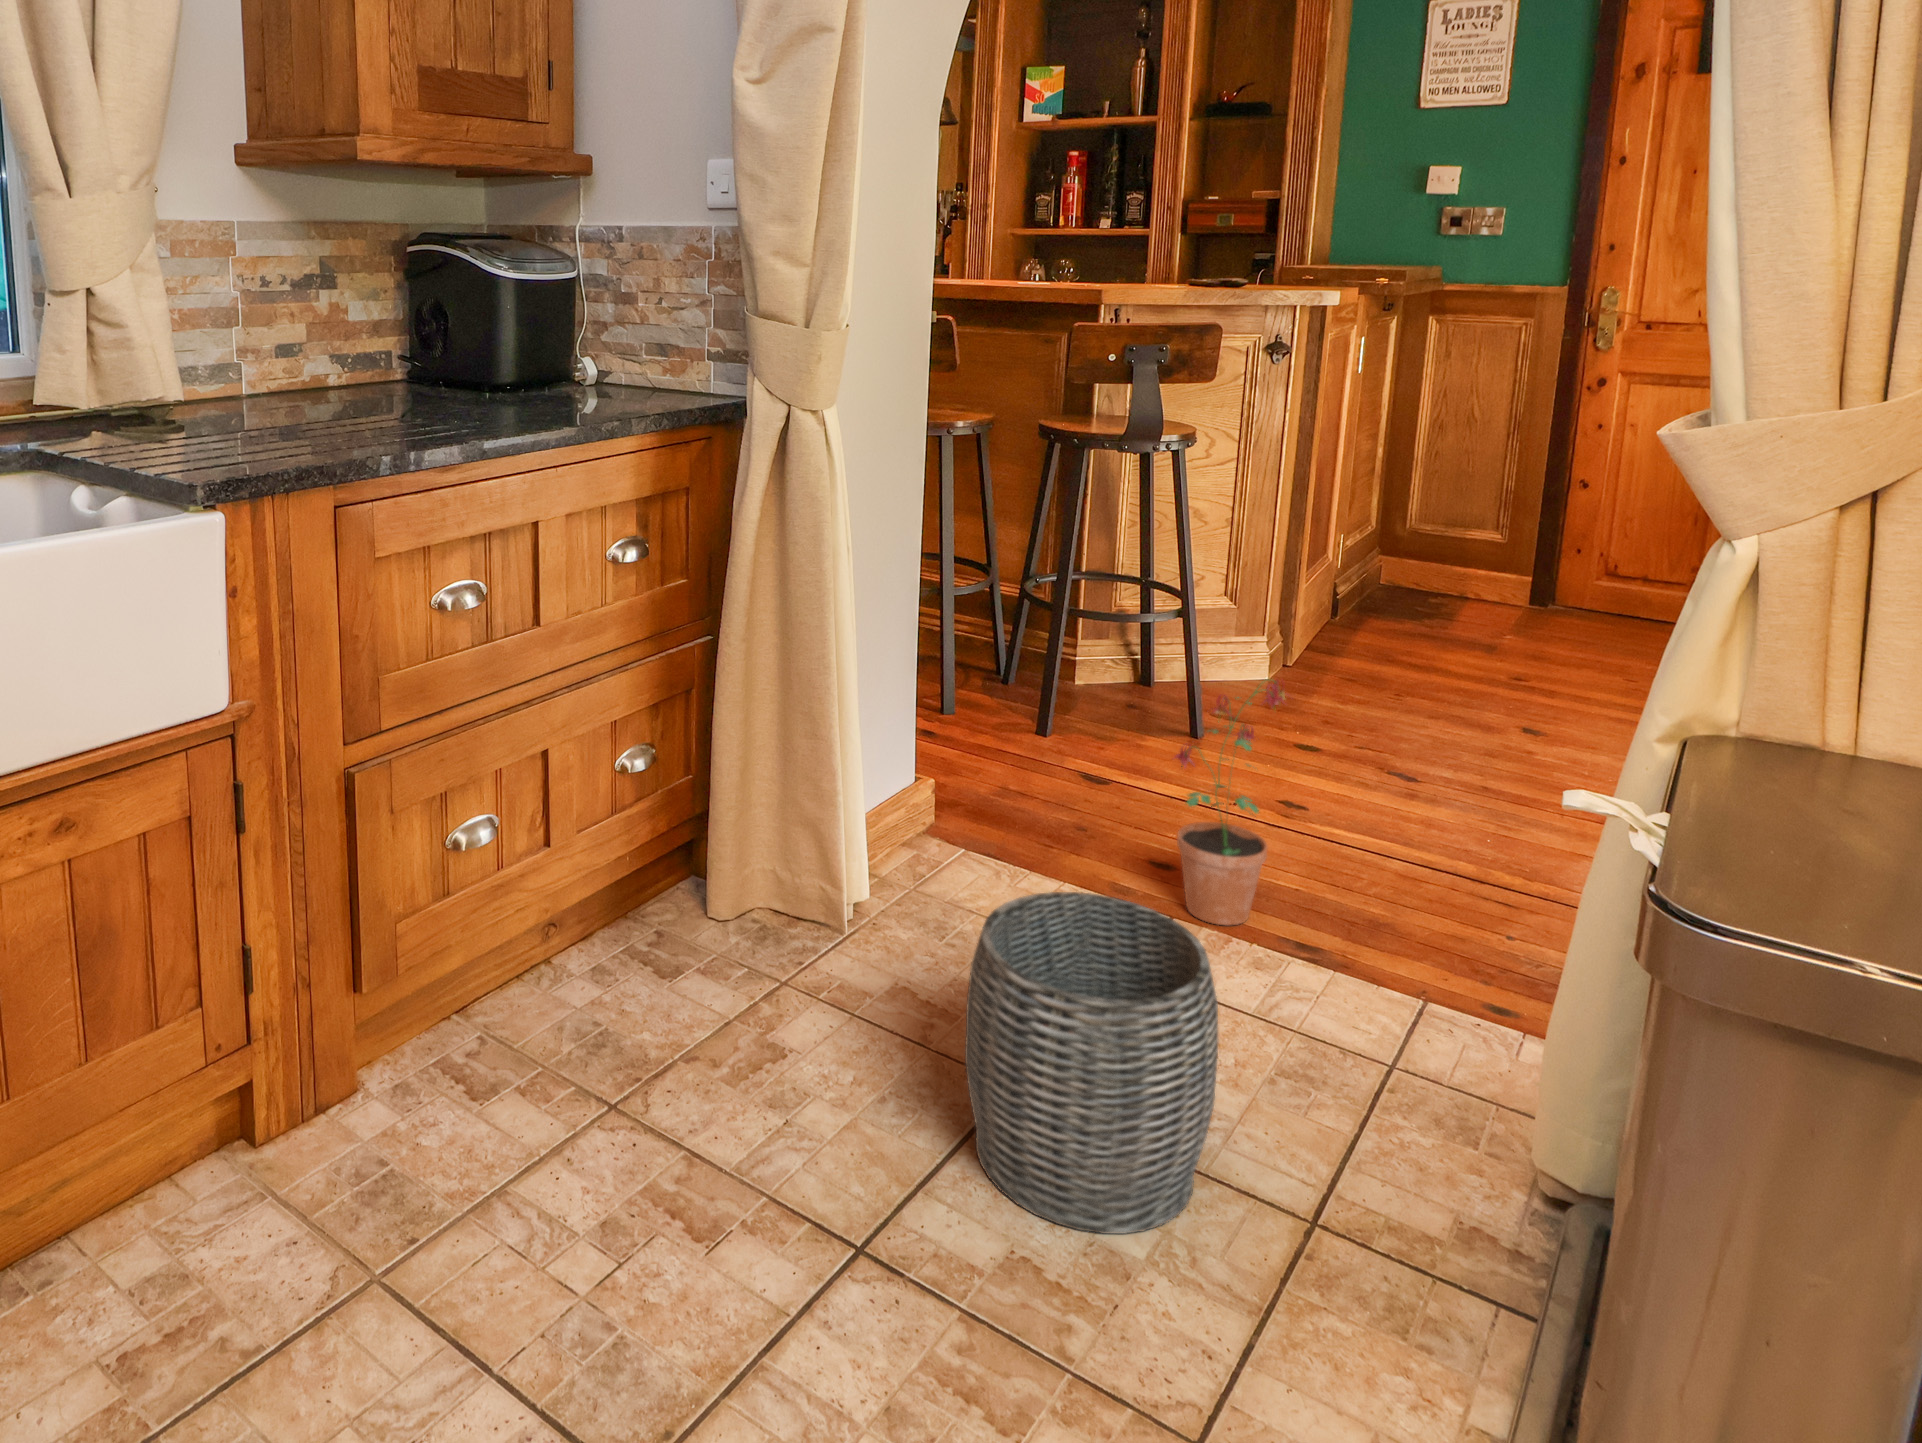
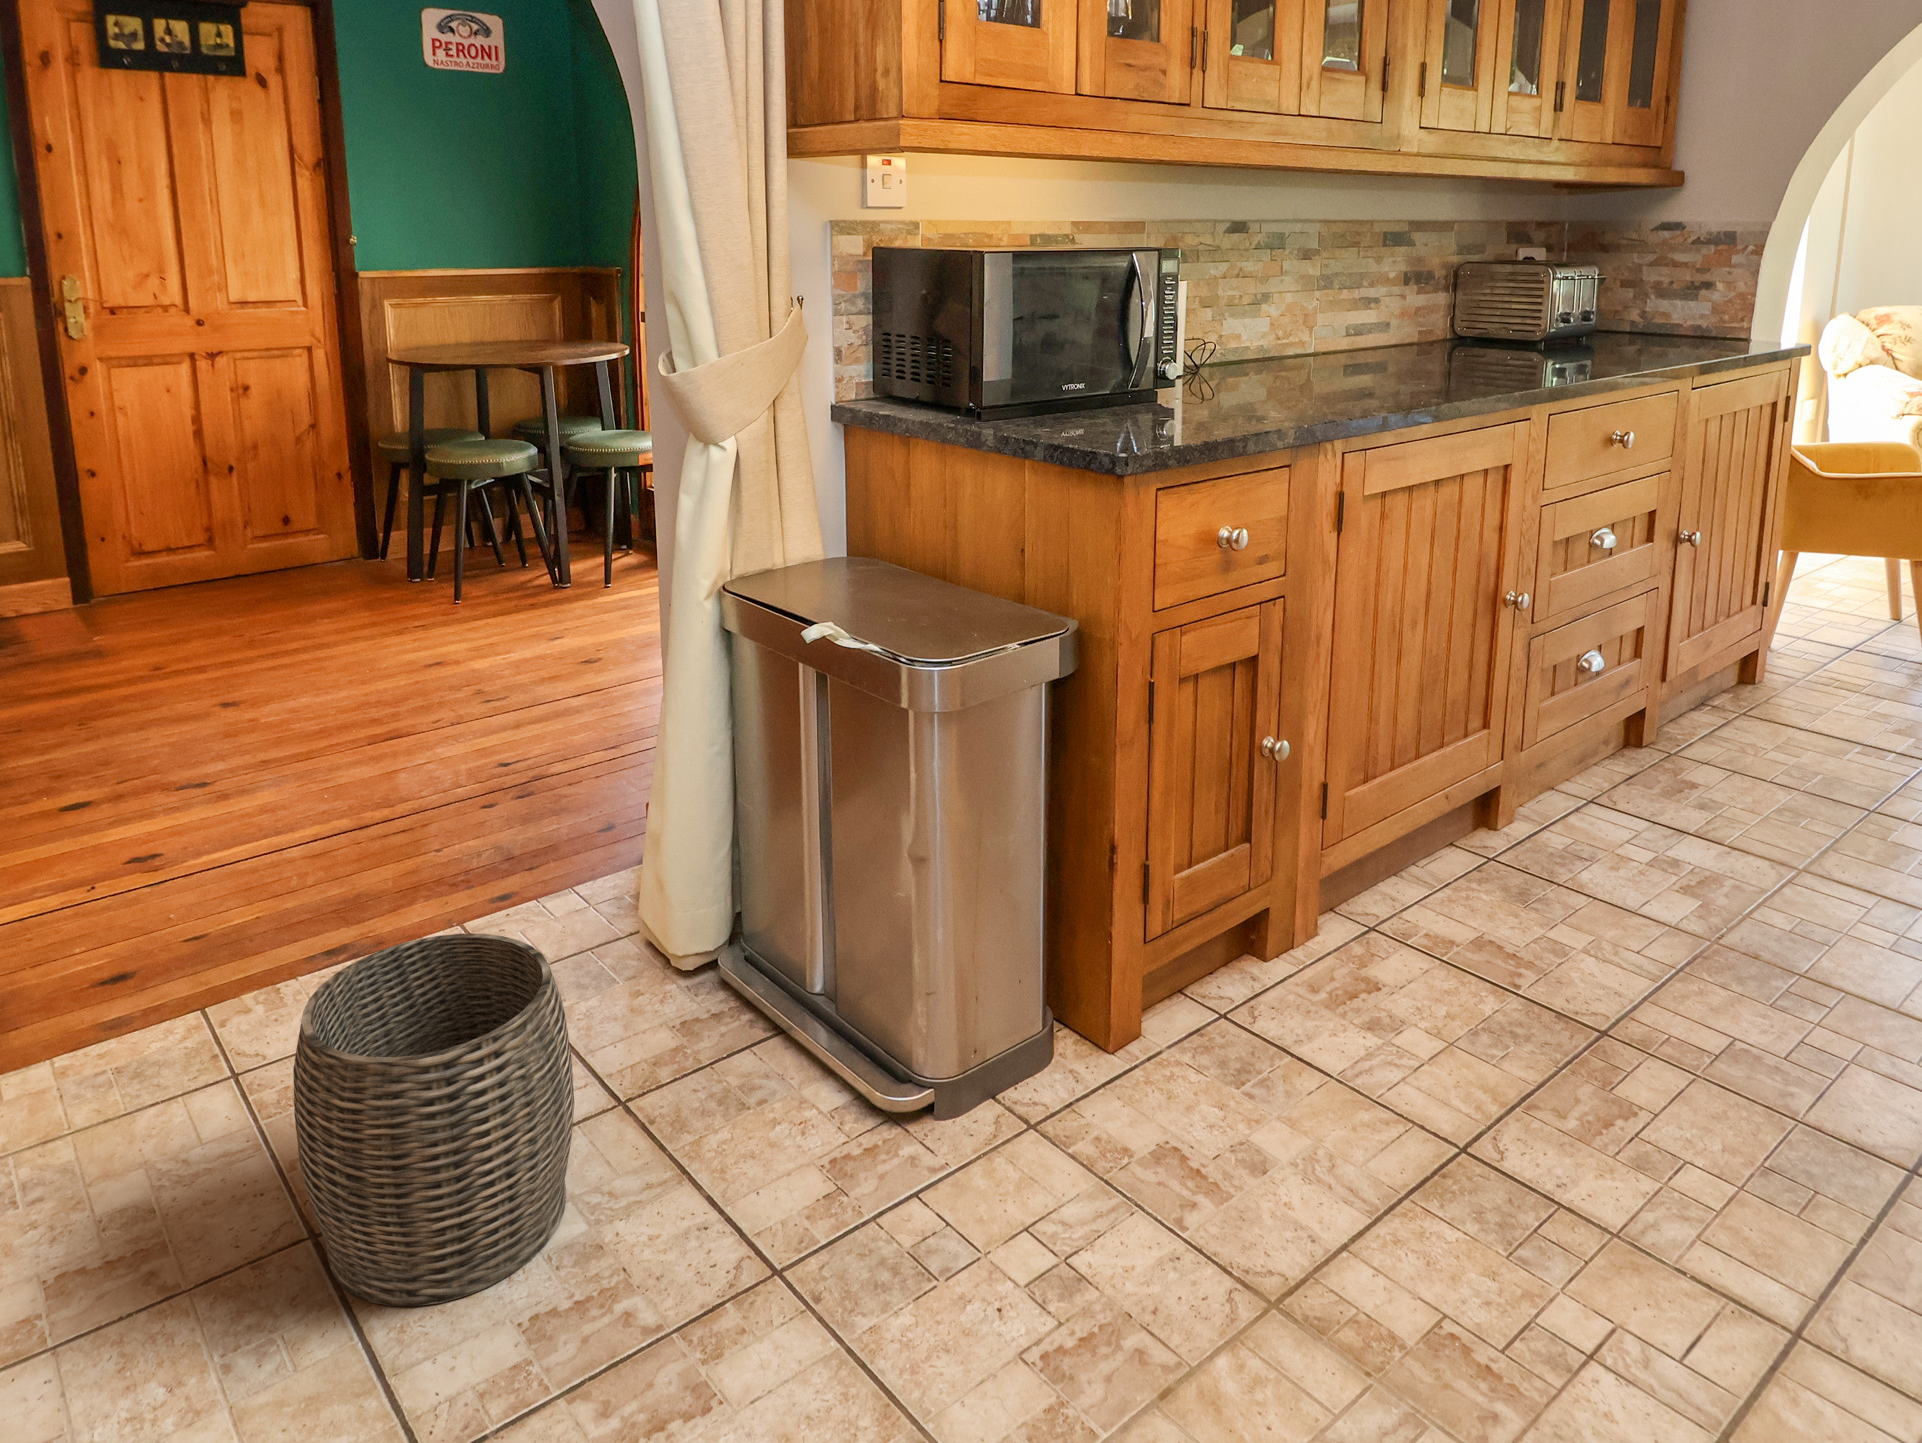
potted plant: present [1175,680,1285,925] -> none [150,705,278,994]

